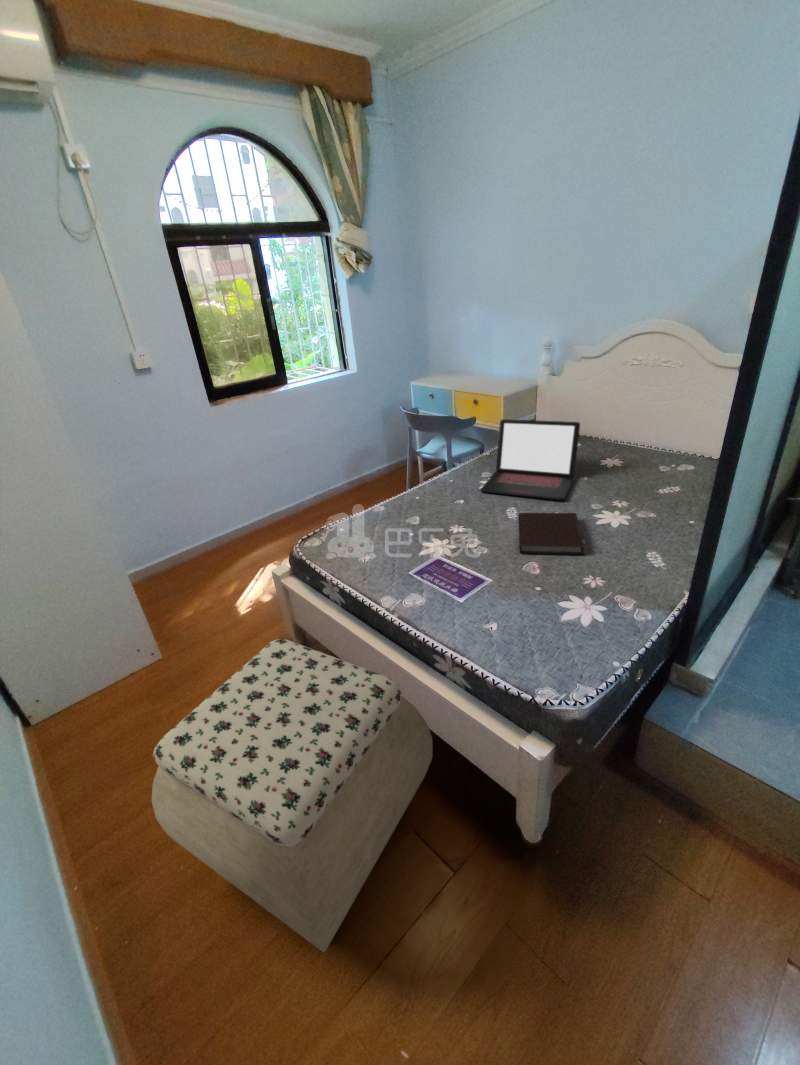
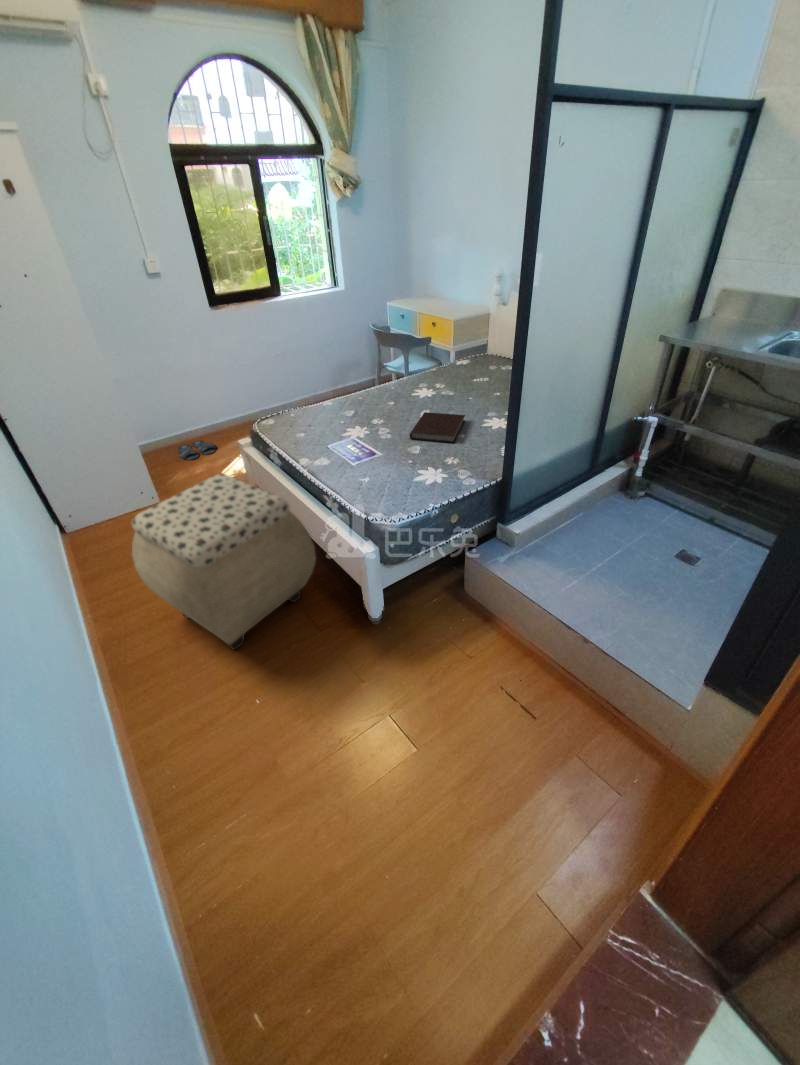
laptop: present [481,419,580,500] -> none [408,339,492,407]
slippers: none [173,558,223,587] -> present [178,440,216,460]

